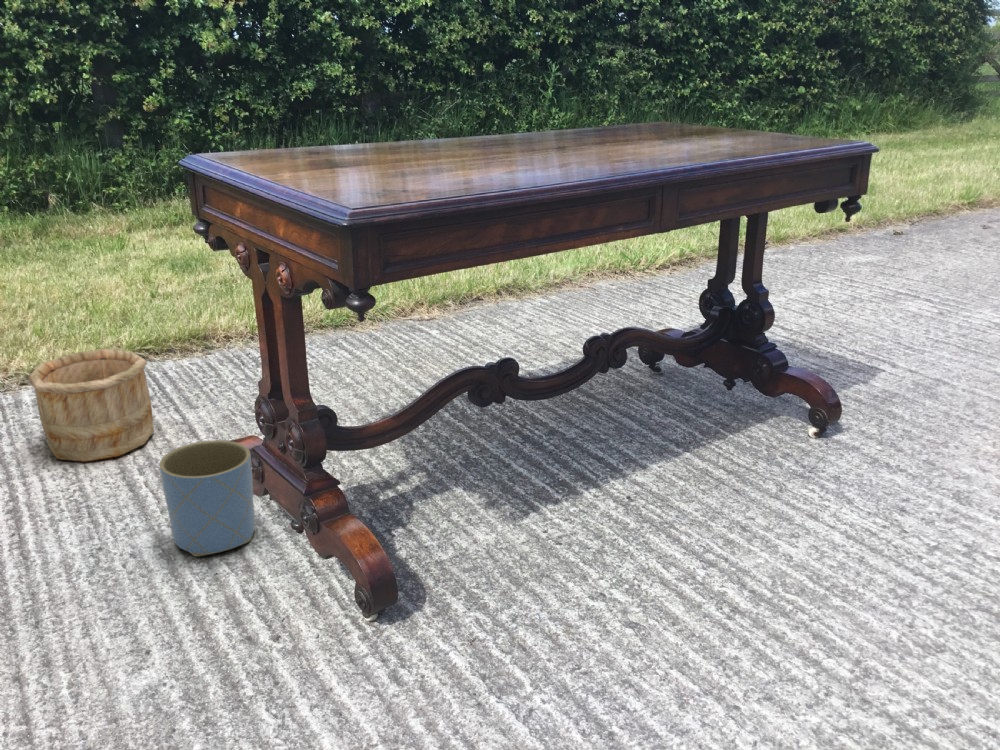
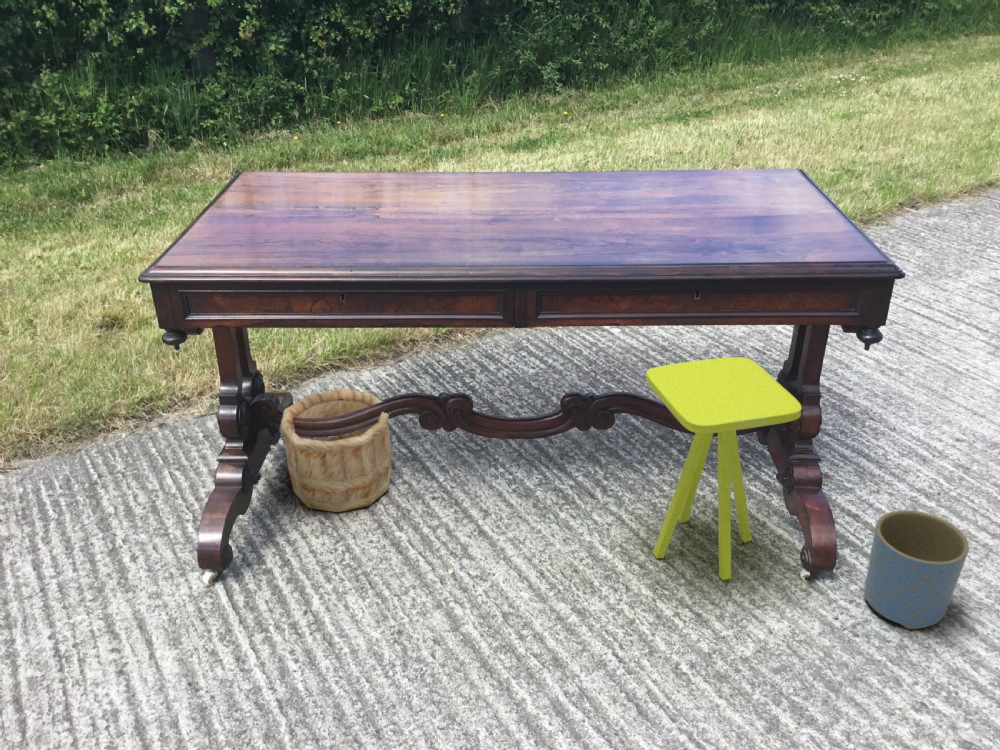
side table: none [363,289,497,505] -> present [646,357,802,580]
planter: present [159,440,255,556] -> present [864,510,969,629]

